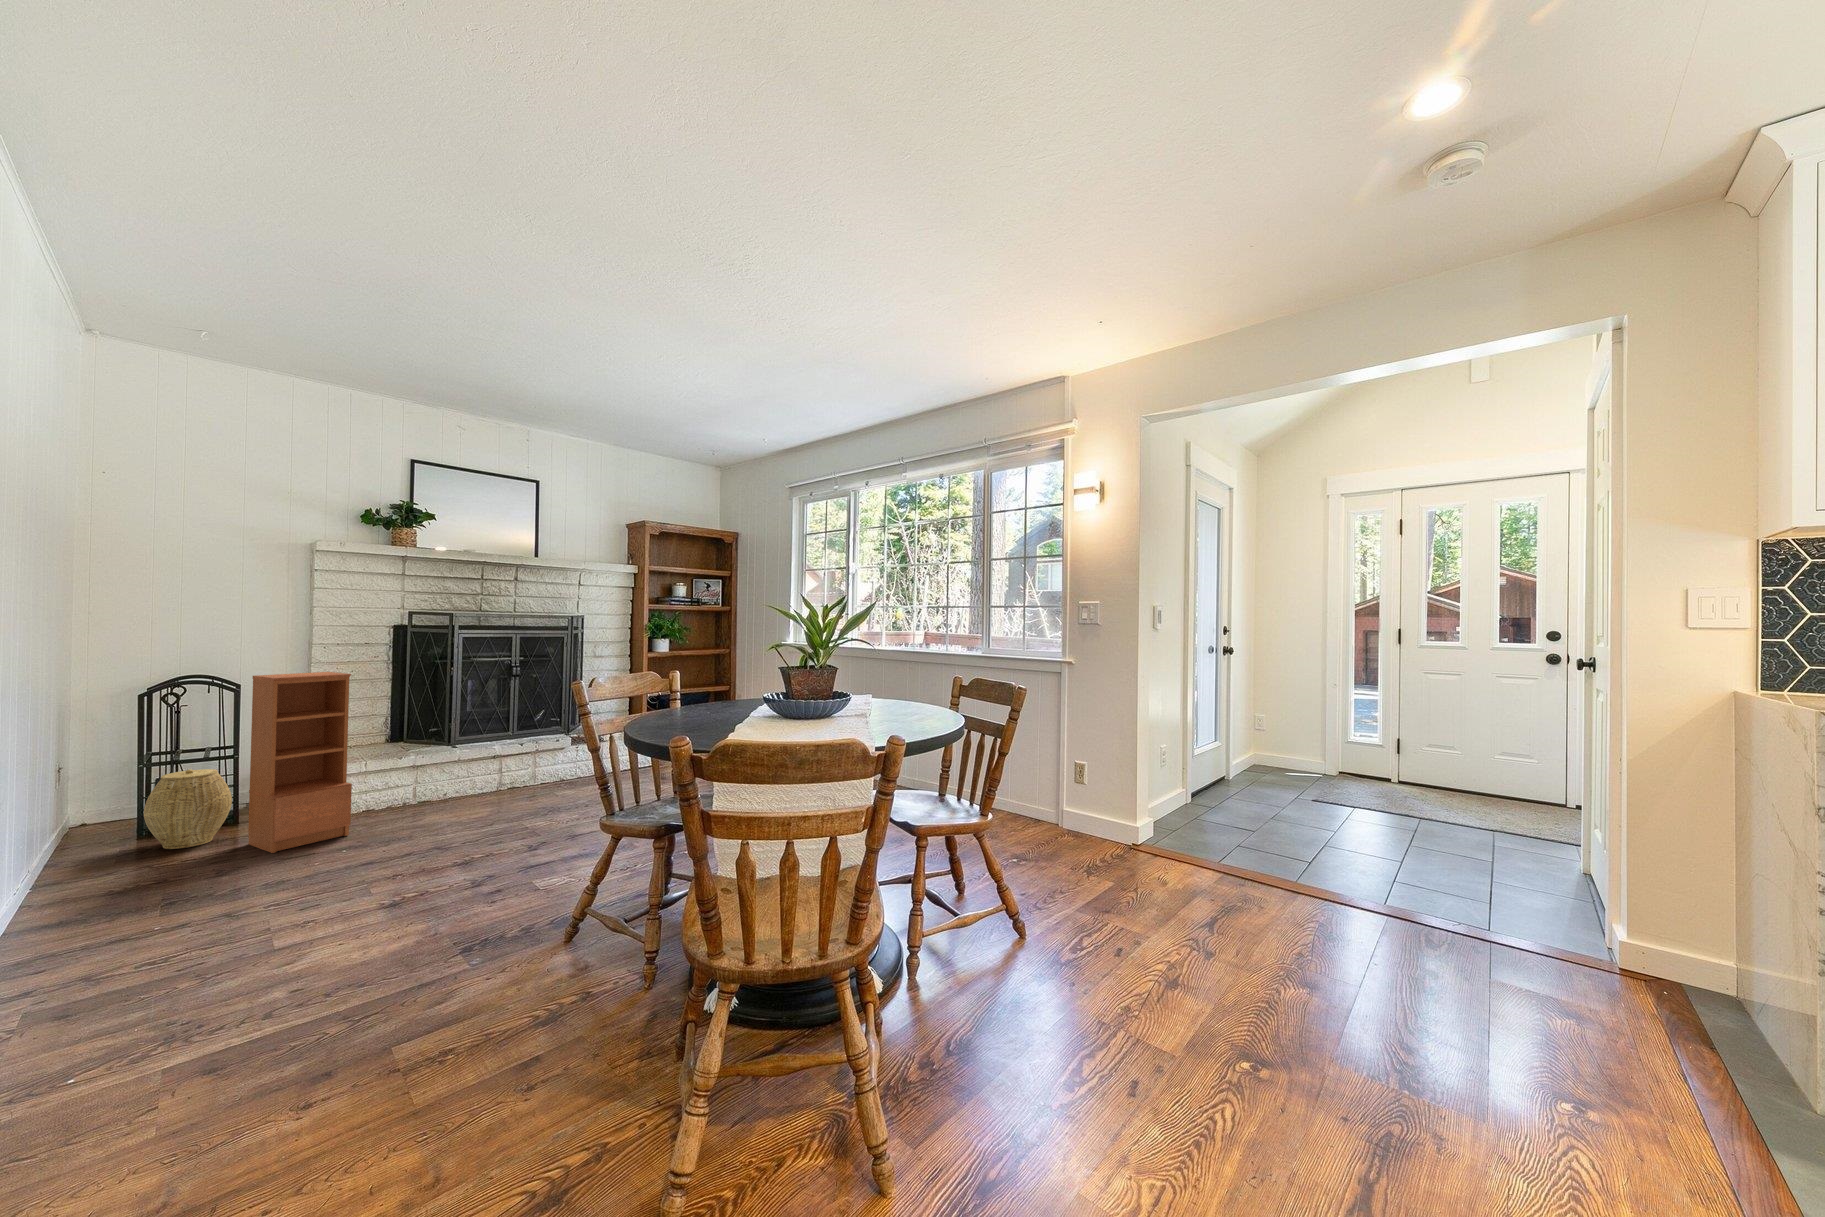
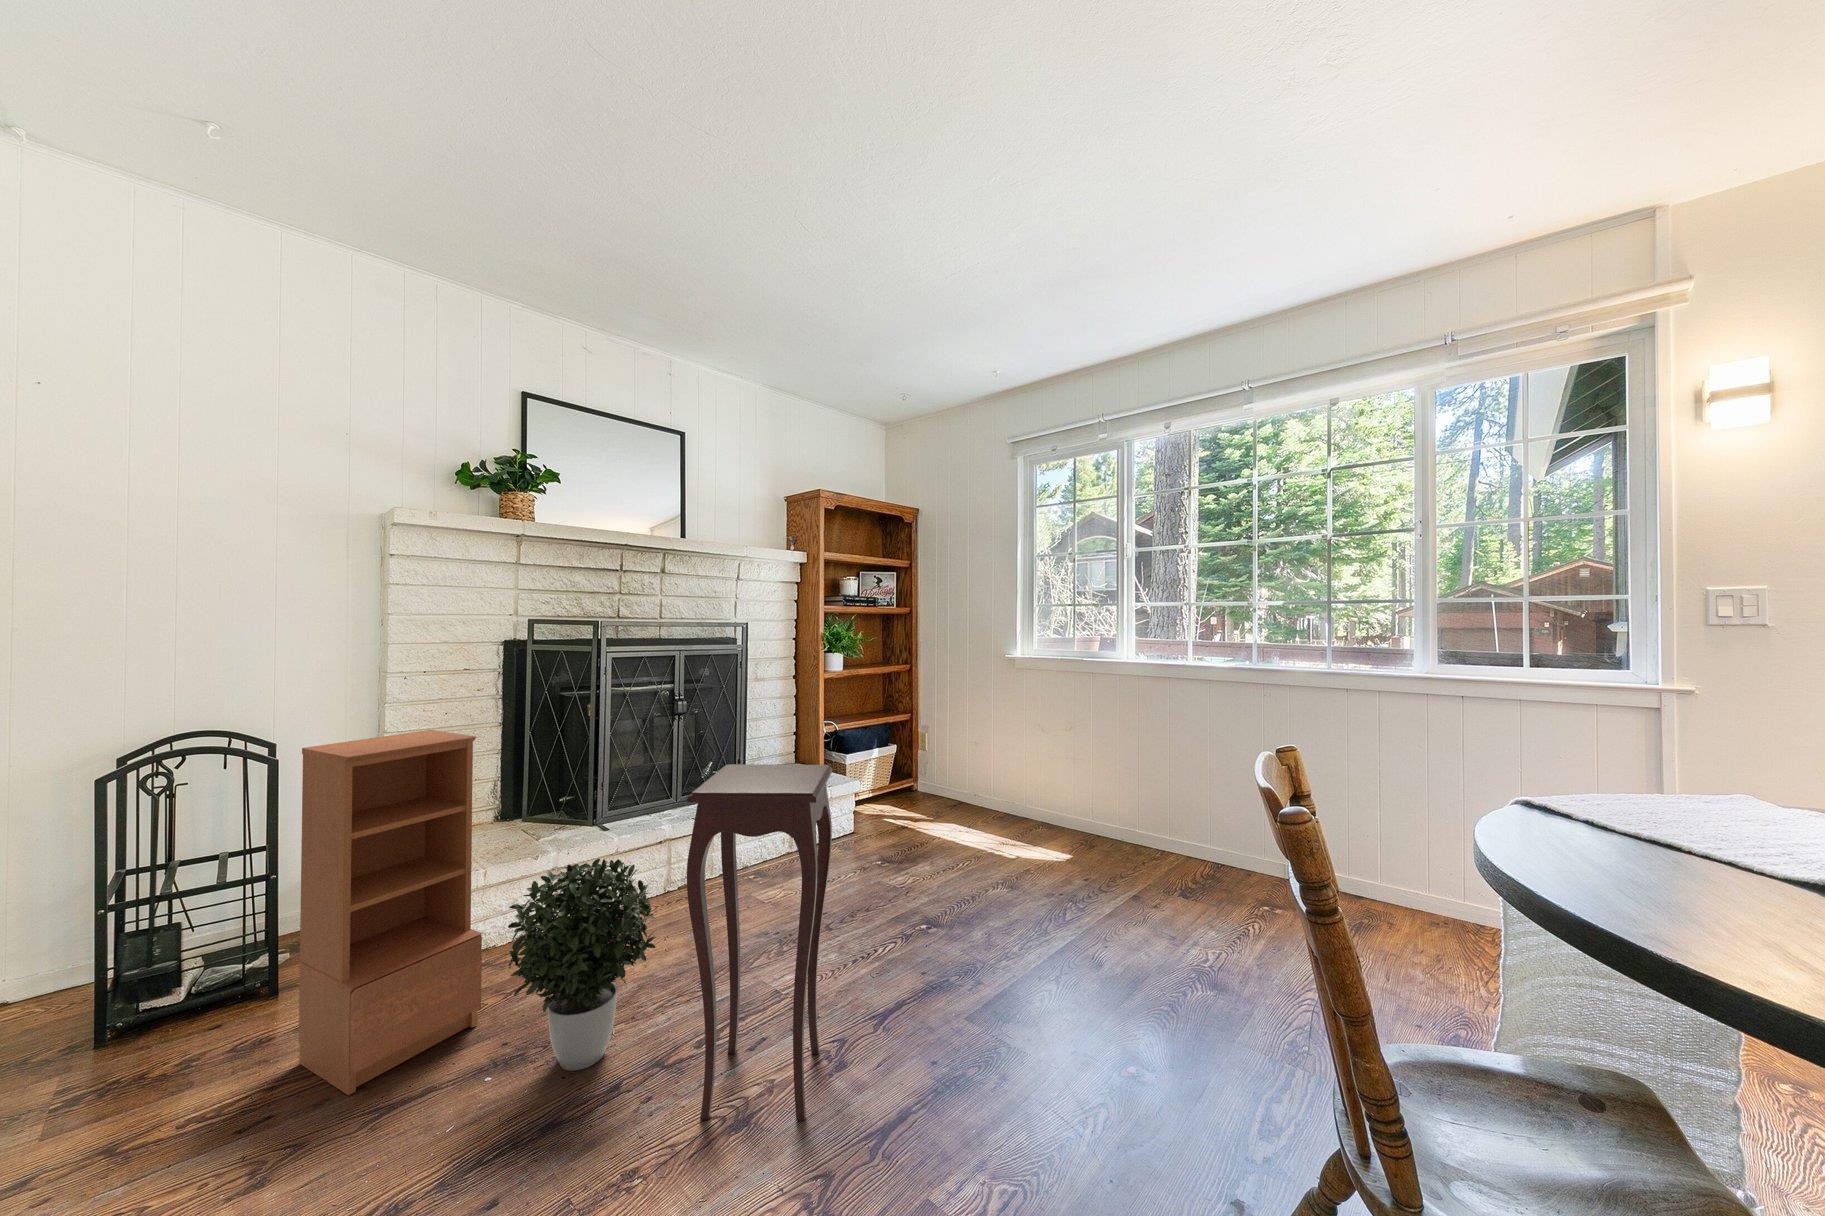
side table: none [441,690,544,864] -> present [687,764,832,1120]
potted plant: none [358,741,447,849] -> present [508,859,657,1071]
woven basket: present [144,769,232,849] -> none [95,917,265,1088]

